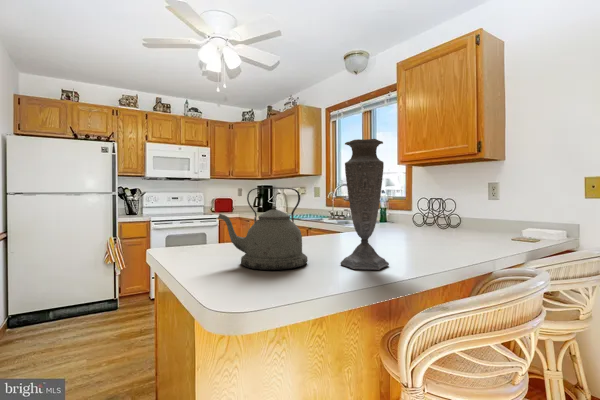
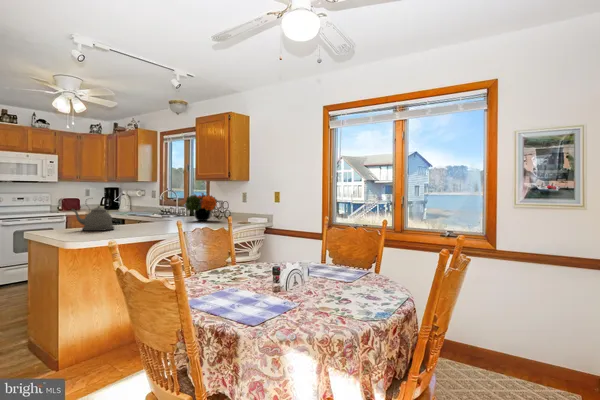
vase: present [340,139,389,270] -> none [129,180,150,230]
flower arrangement: none [399,182,466,236] -> present [185,193,217,221]

